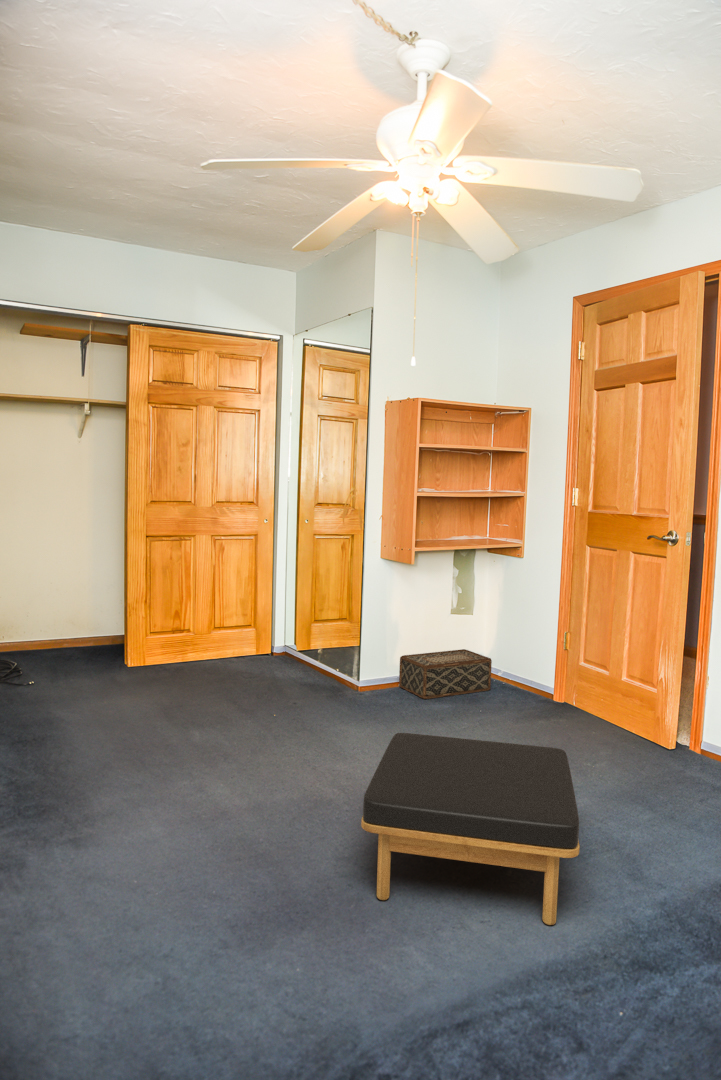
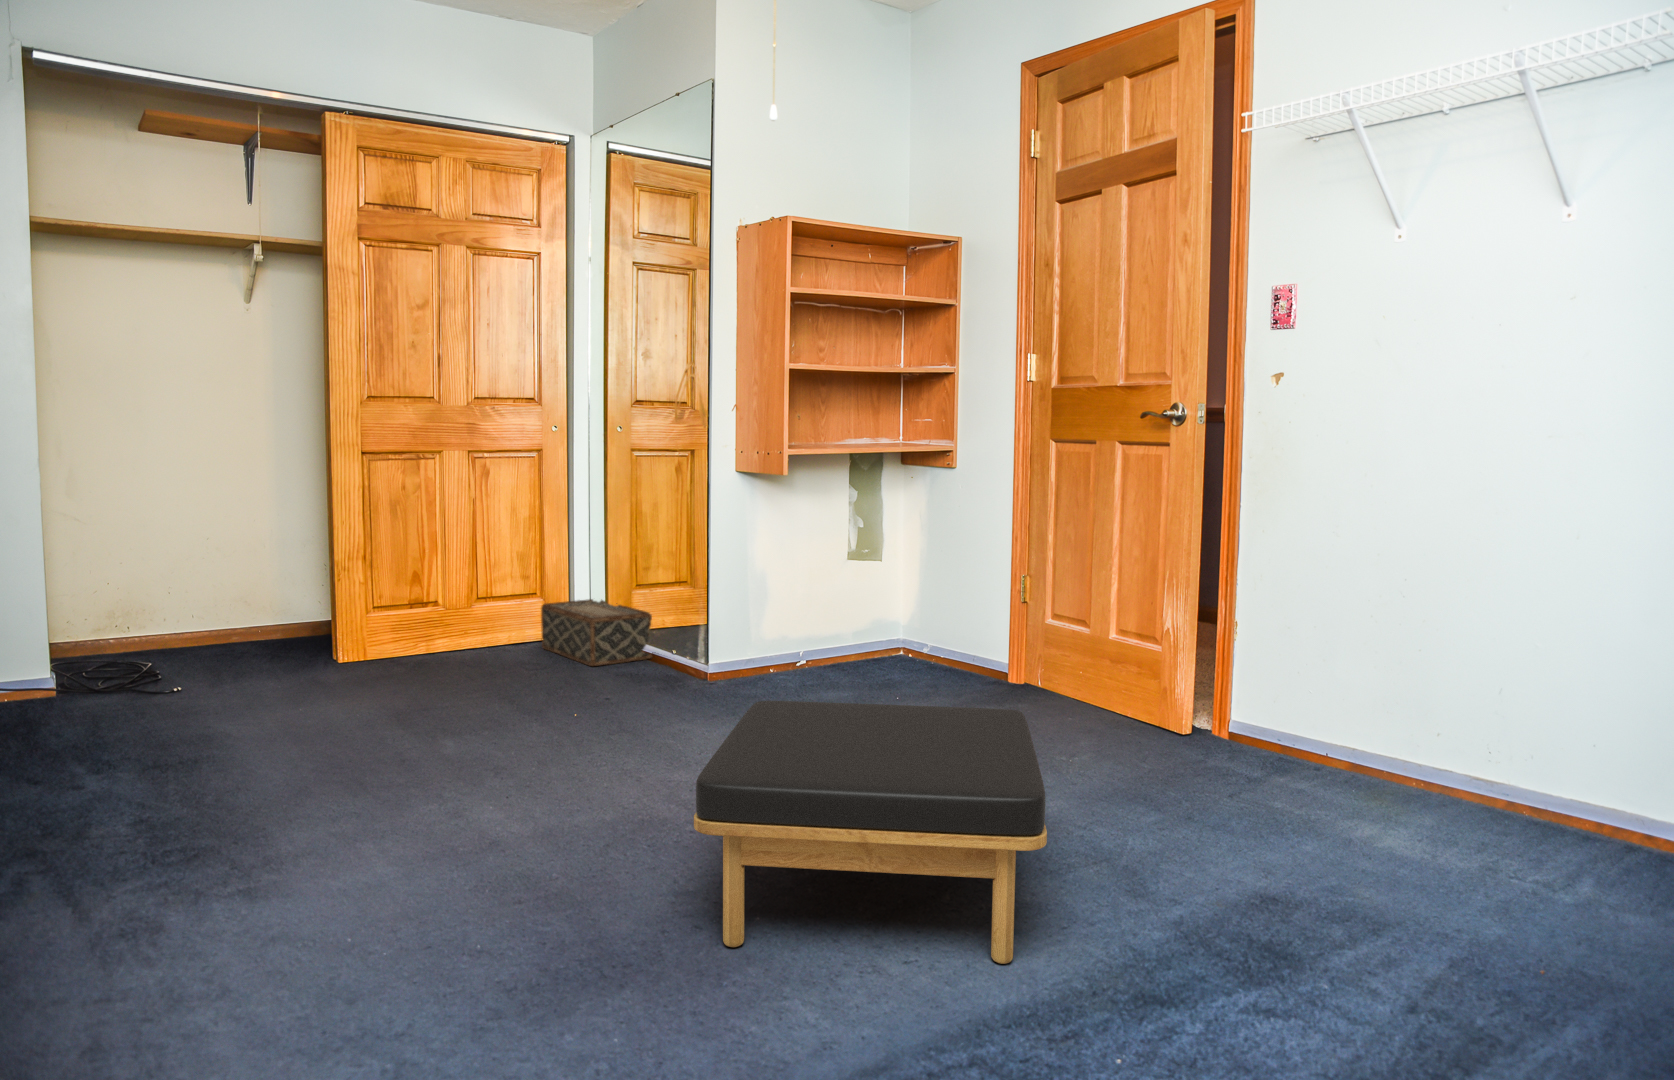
woven basket: present [399,649,492,699] -> present [541,599,652,666]

